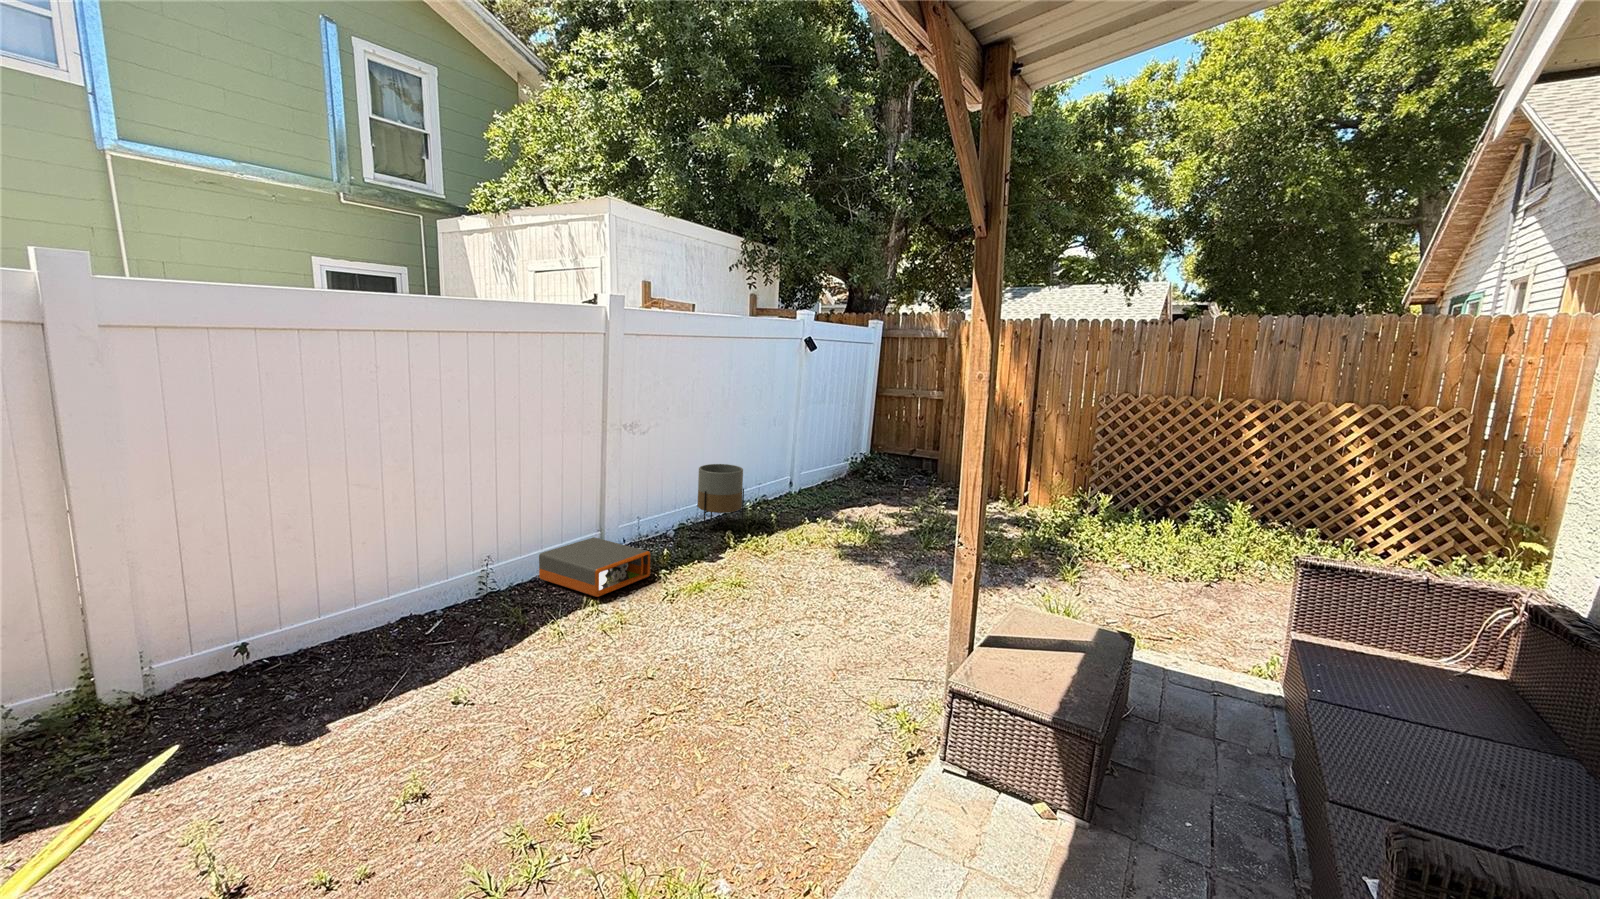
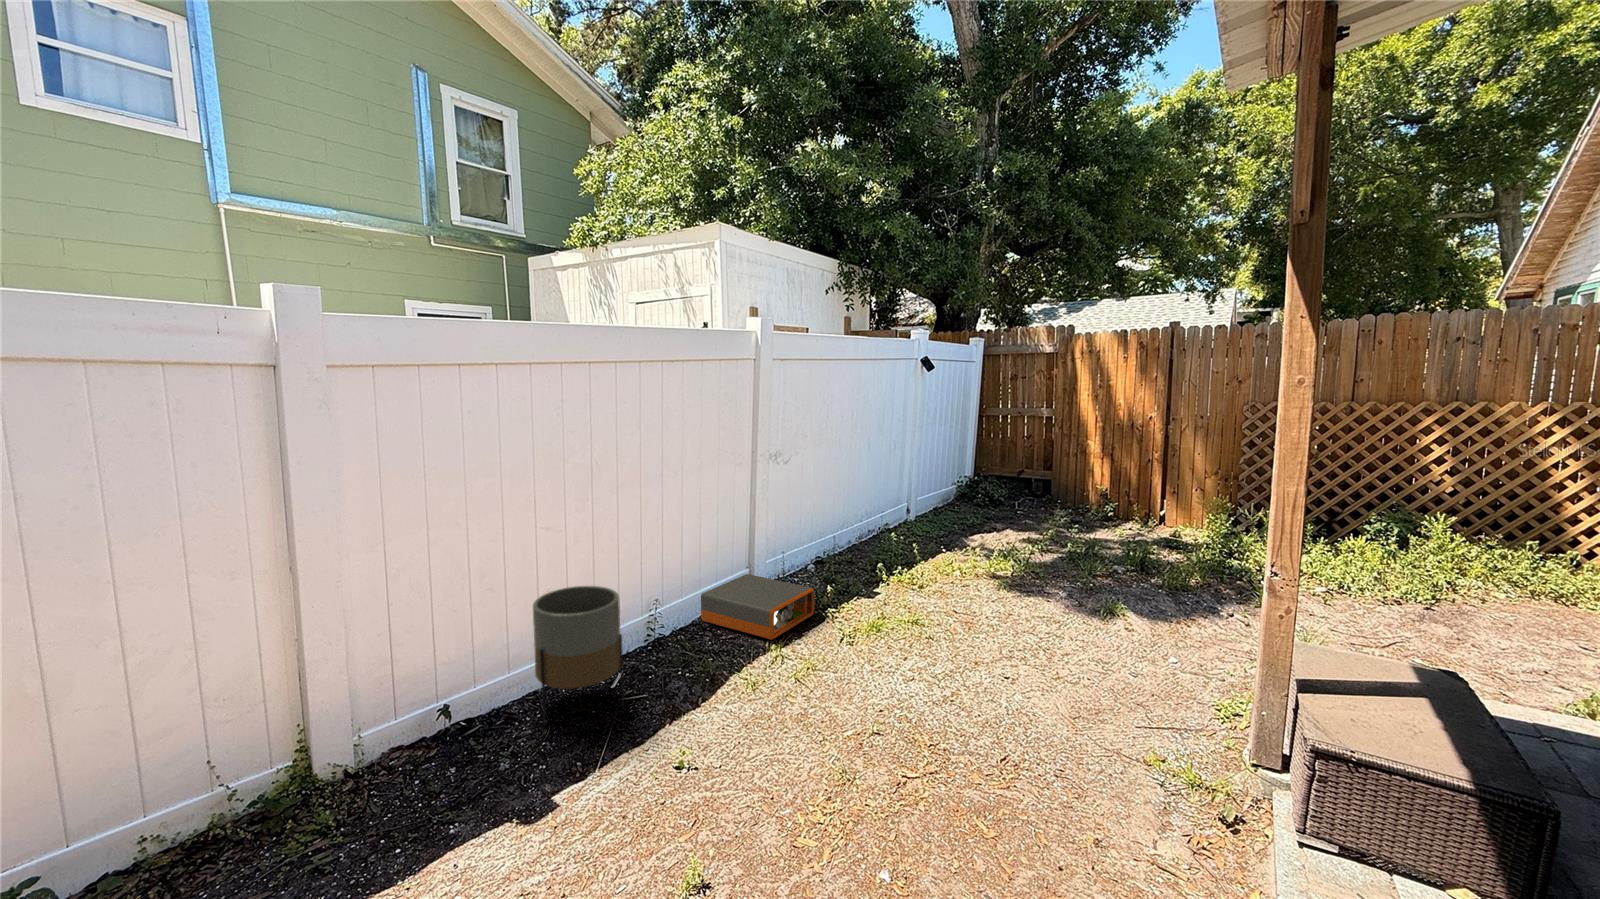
planter: present [698,464,744,533] -> present [533,586,624,726]

